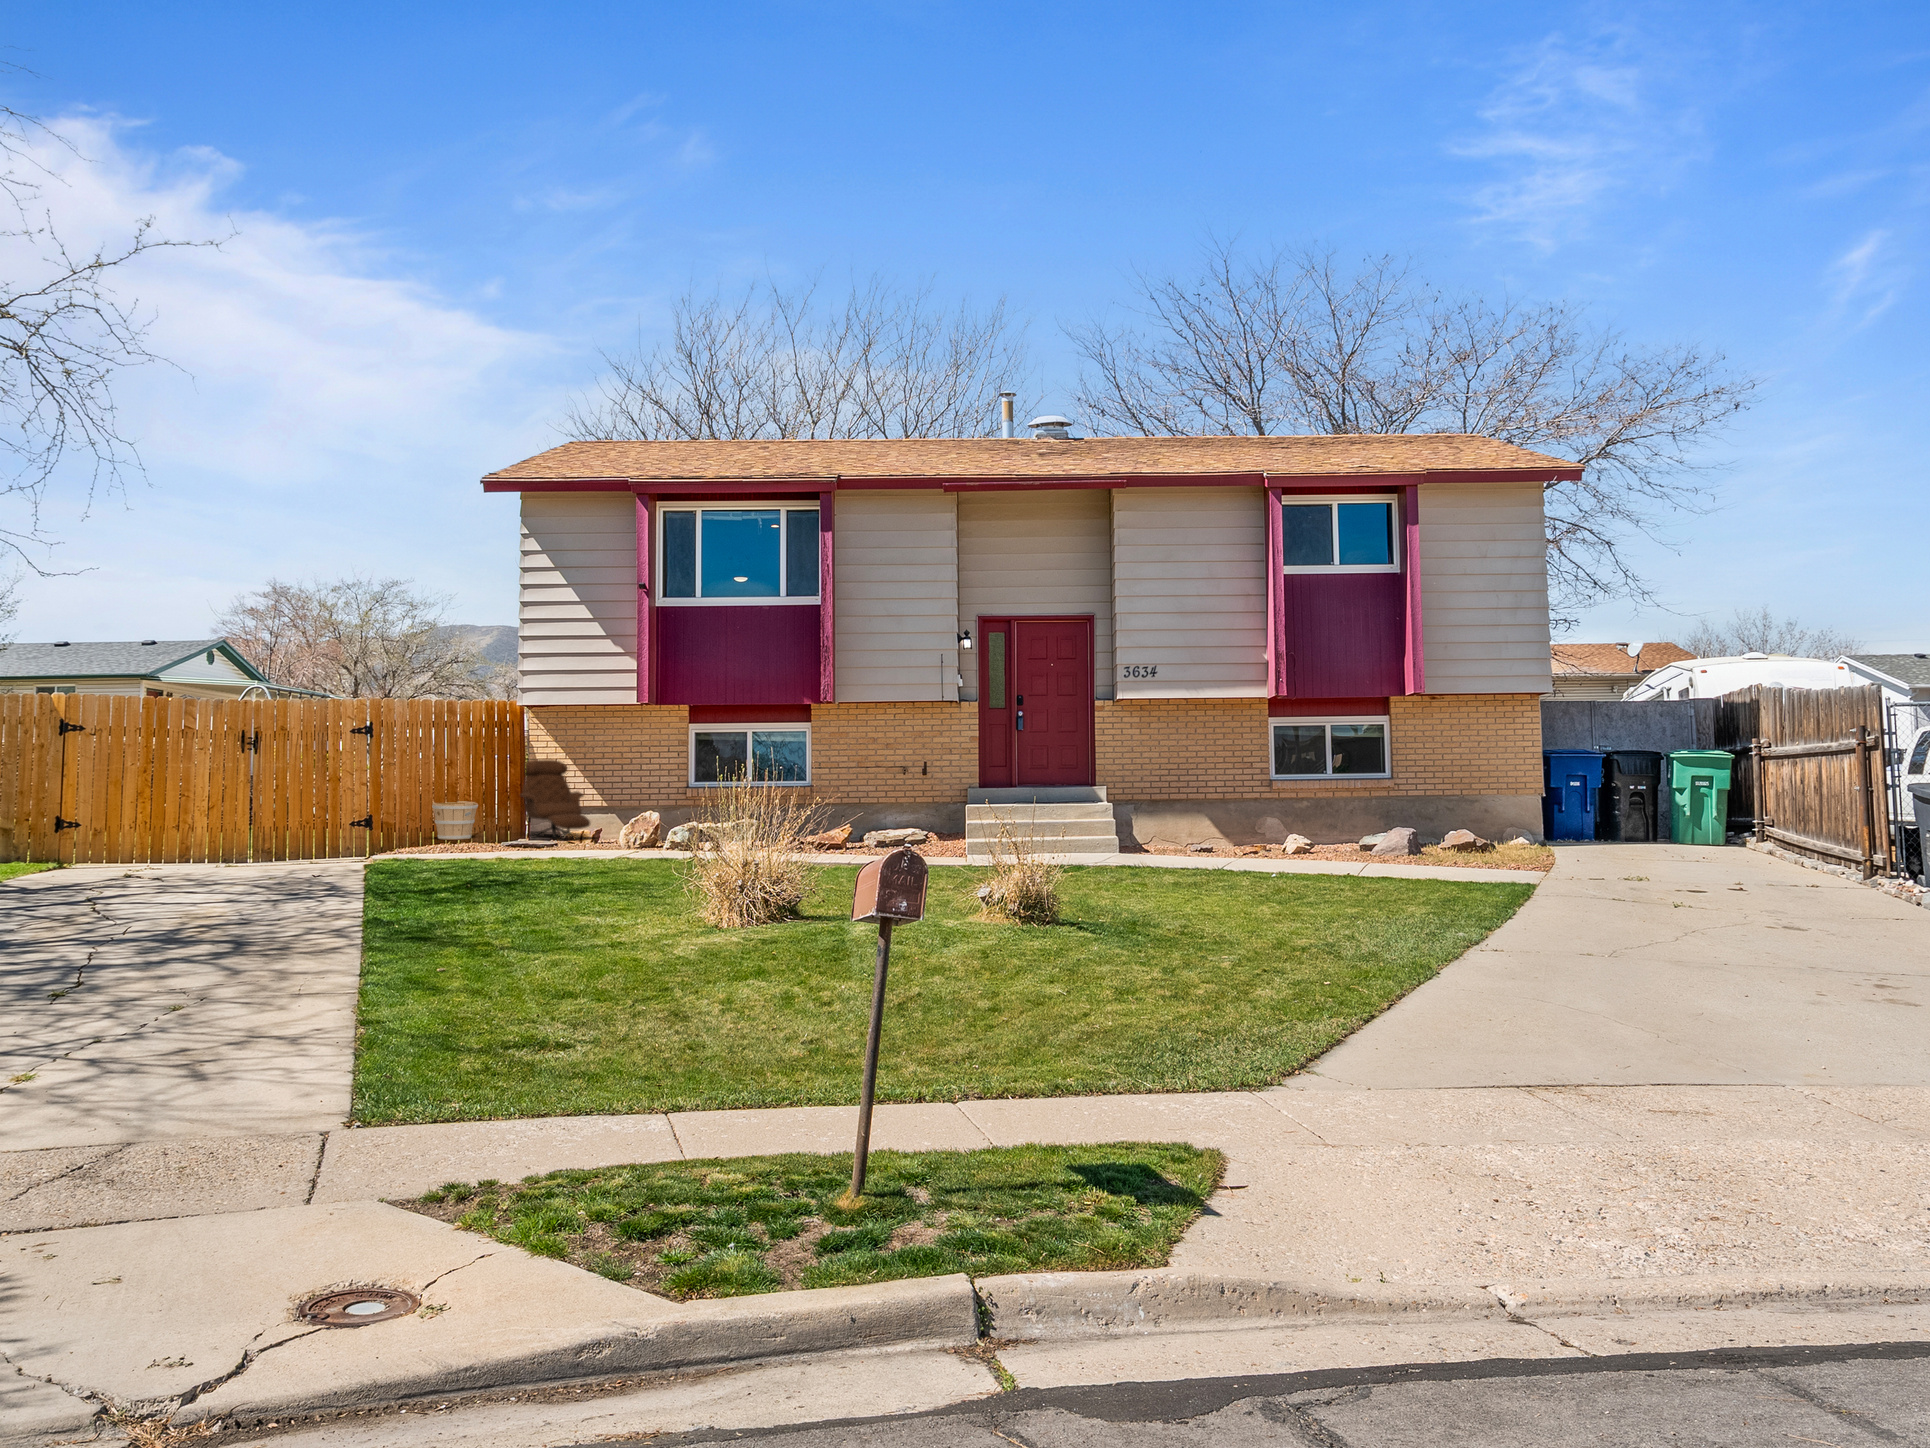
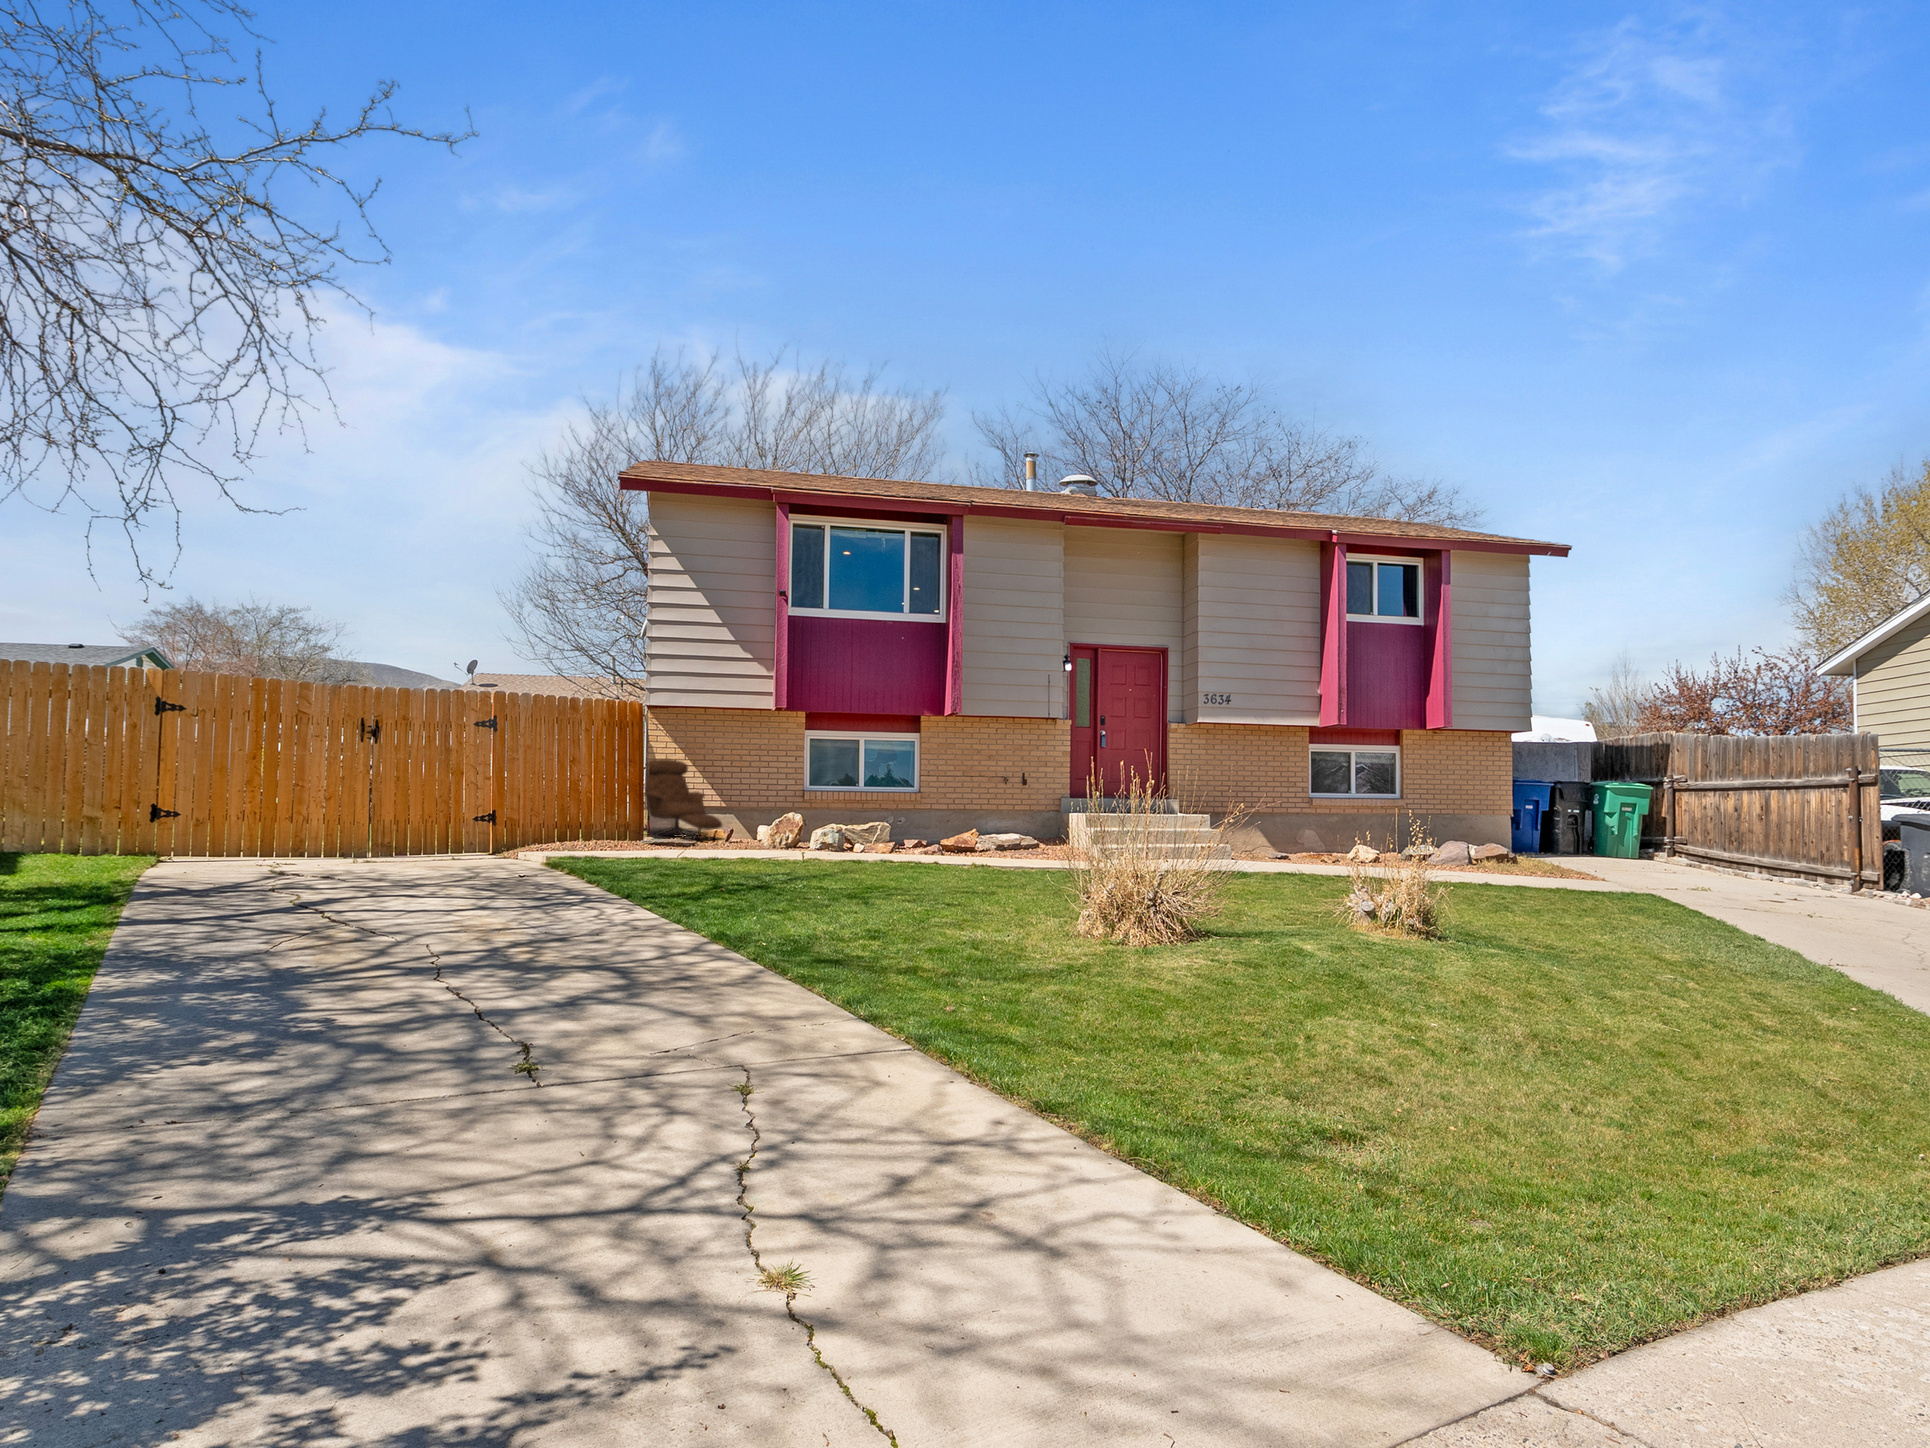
wooden bucket: present [432,801,478,840] -> none [557,799,604,838]

